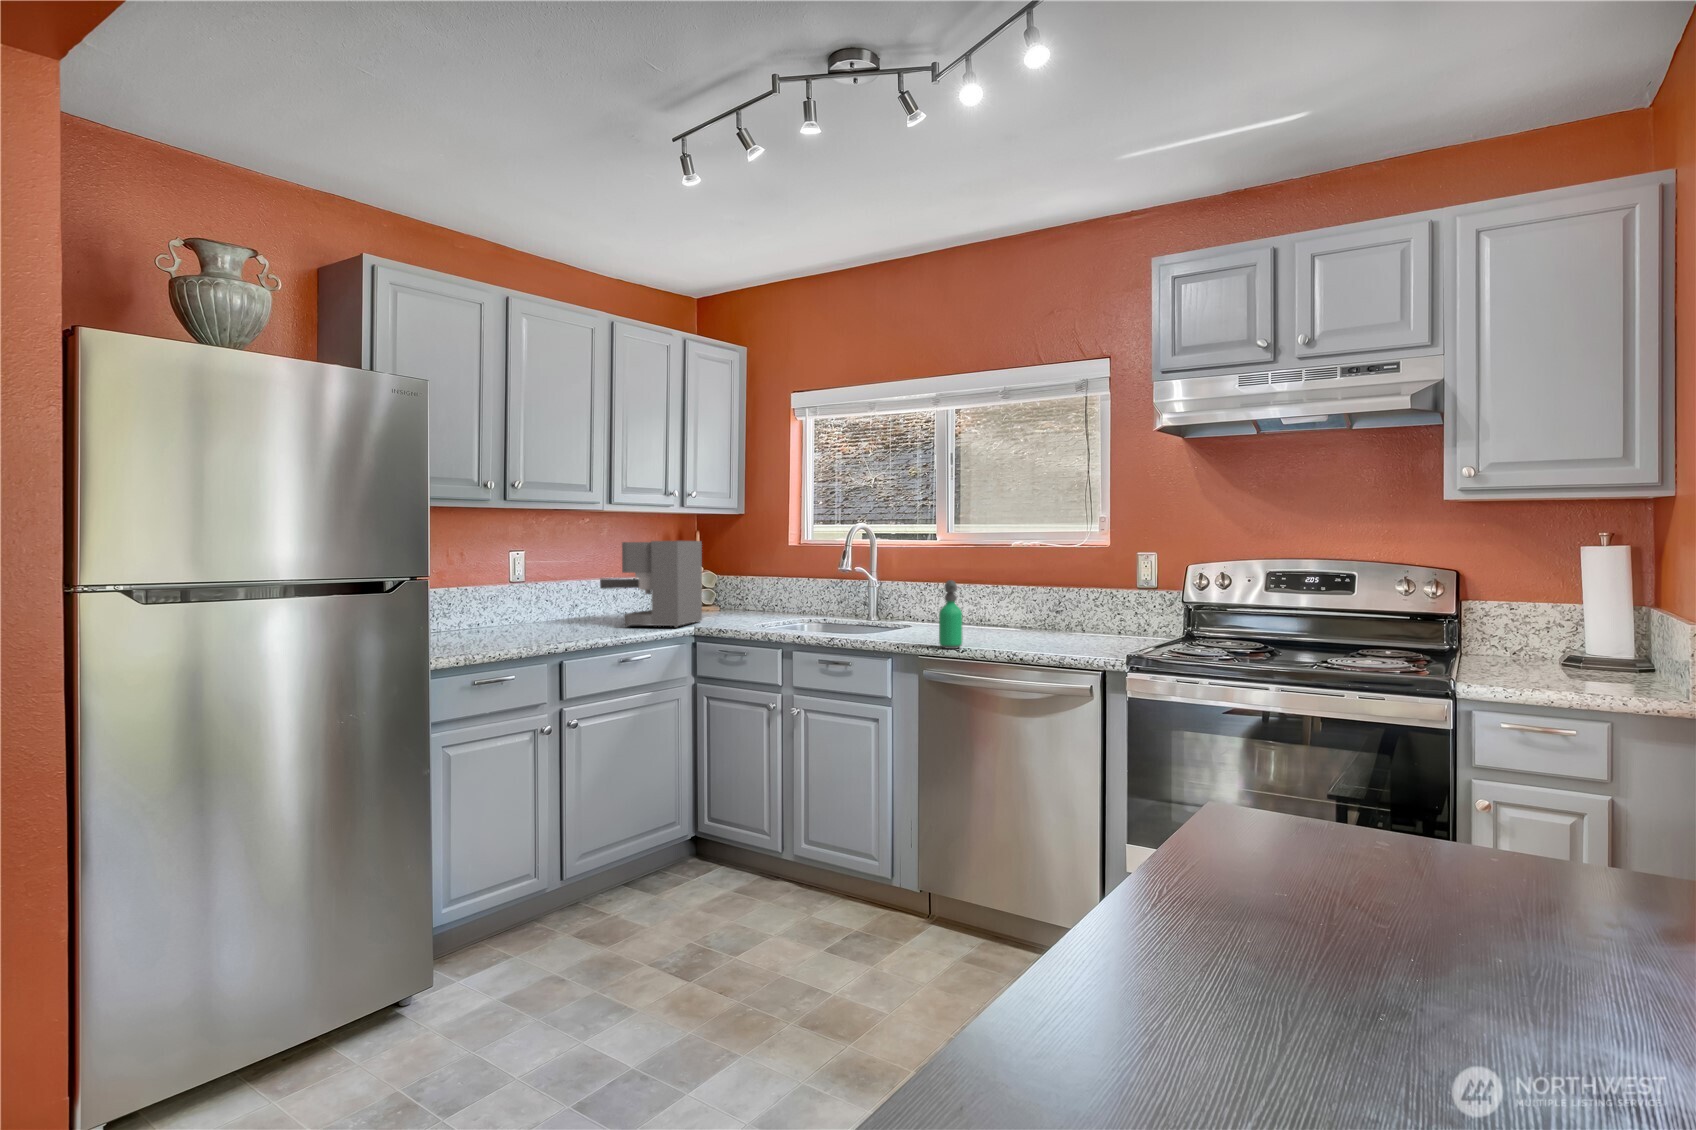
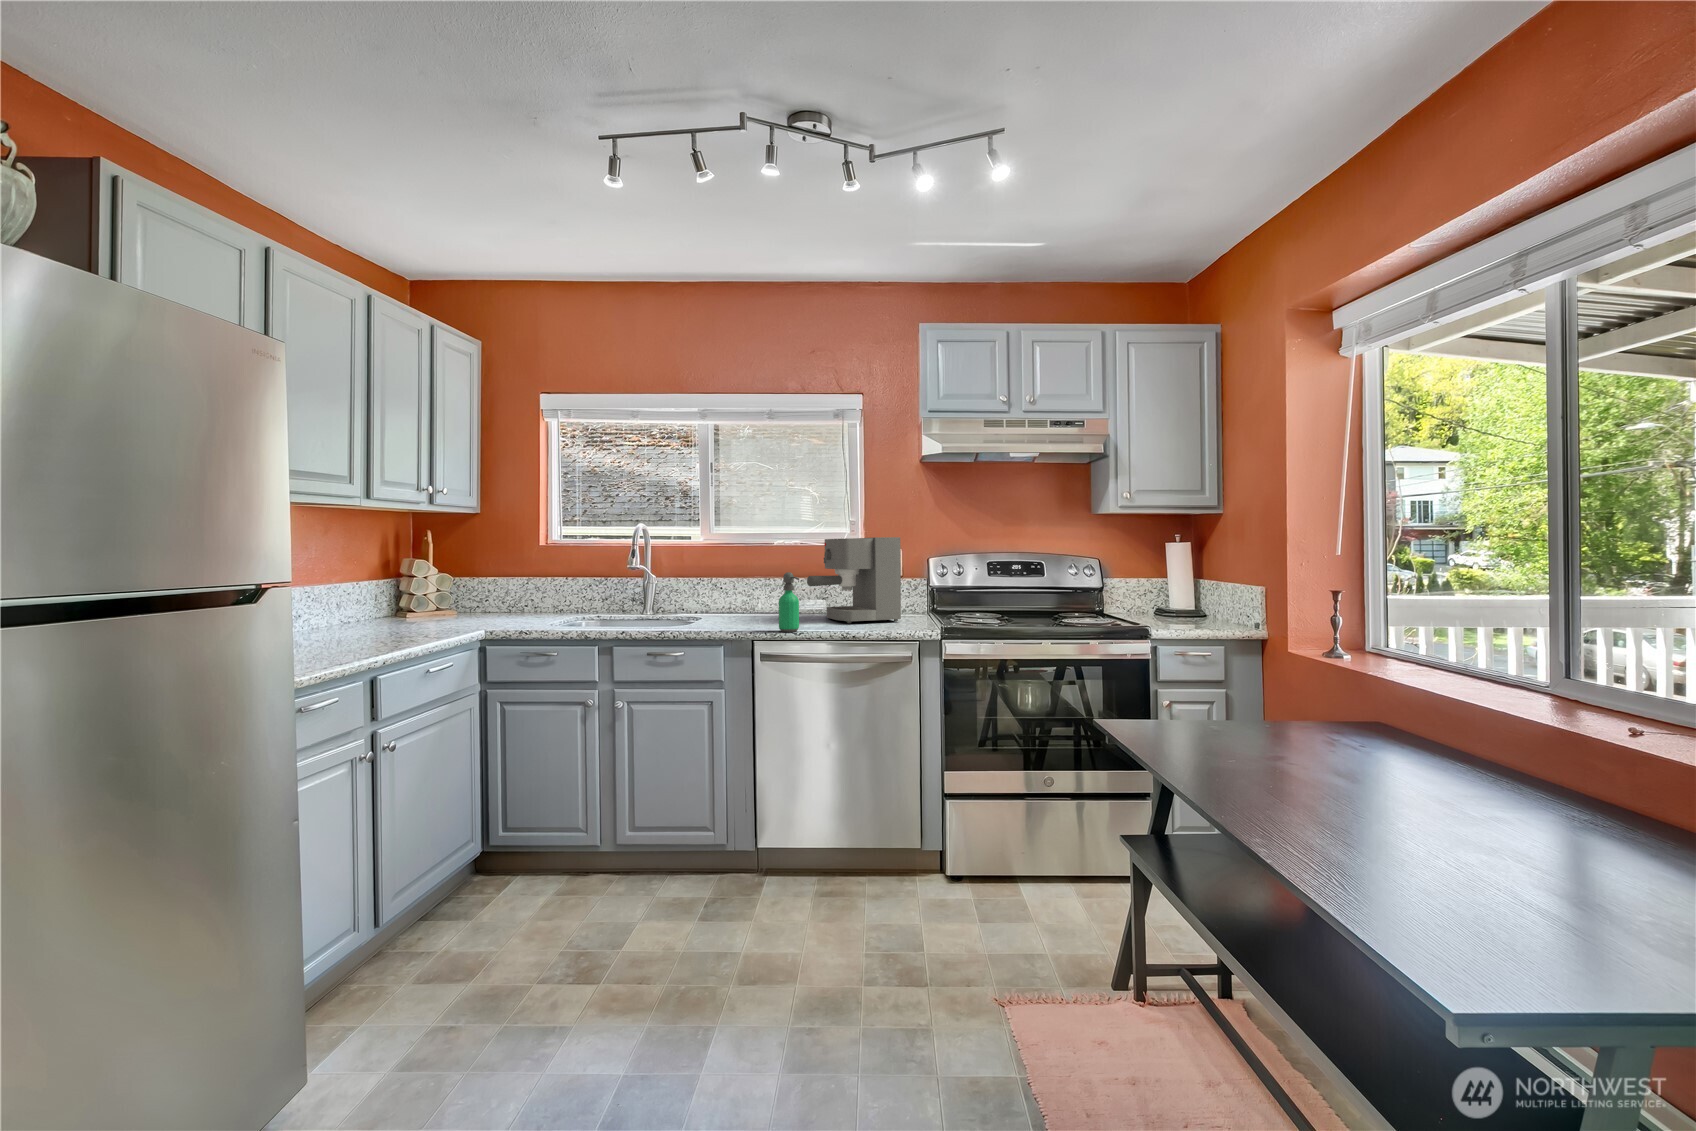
coffee maker: present [600,541,702,628] -> present [807,537,901,623]

